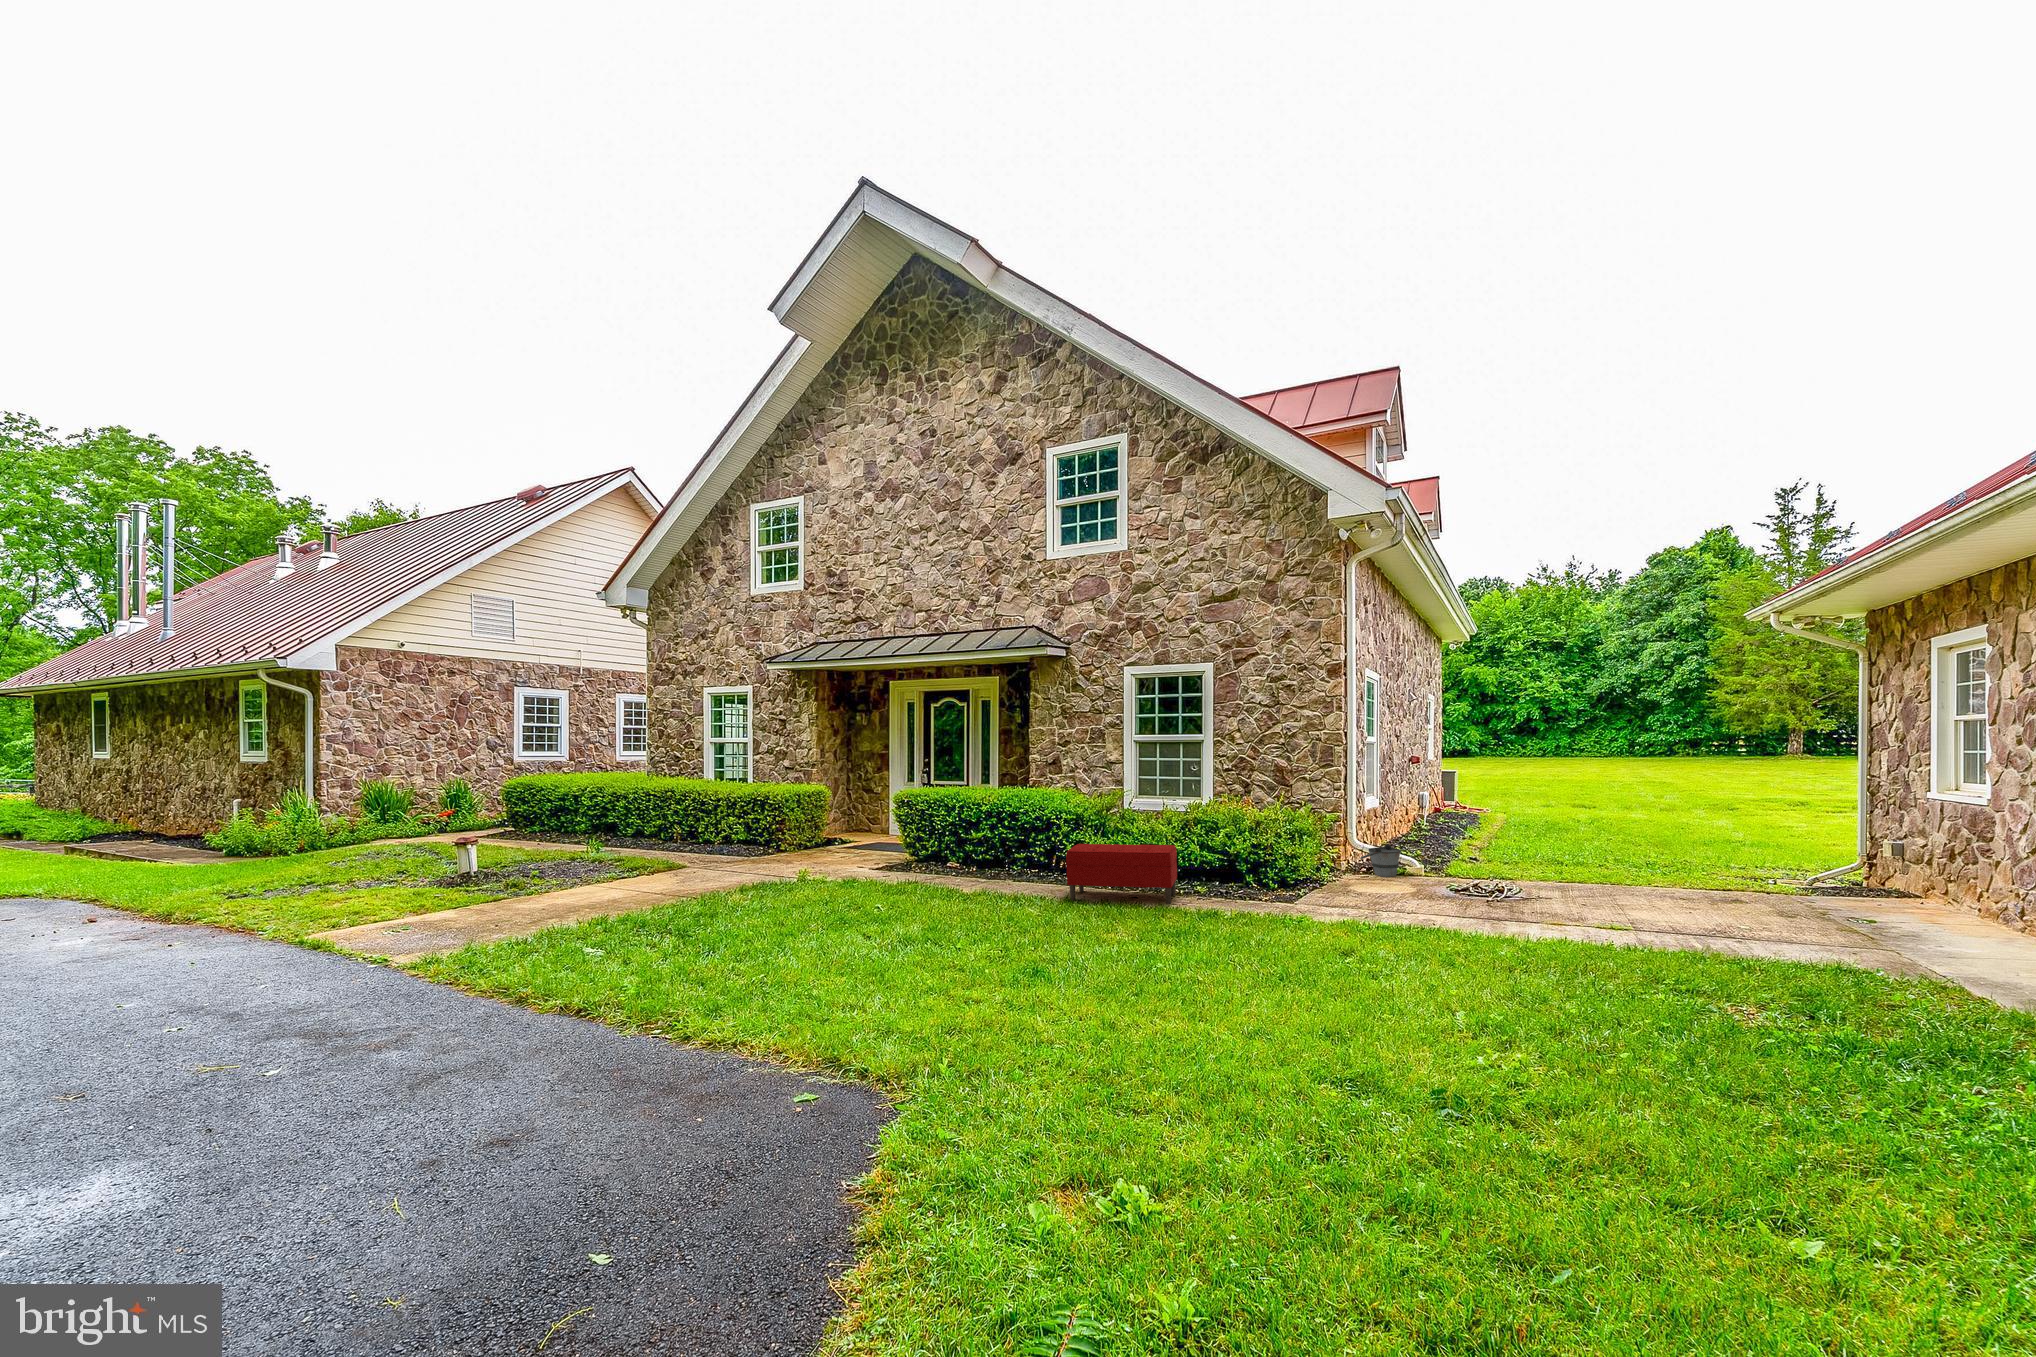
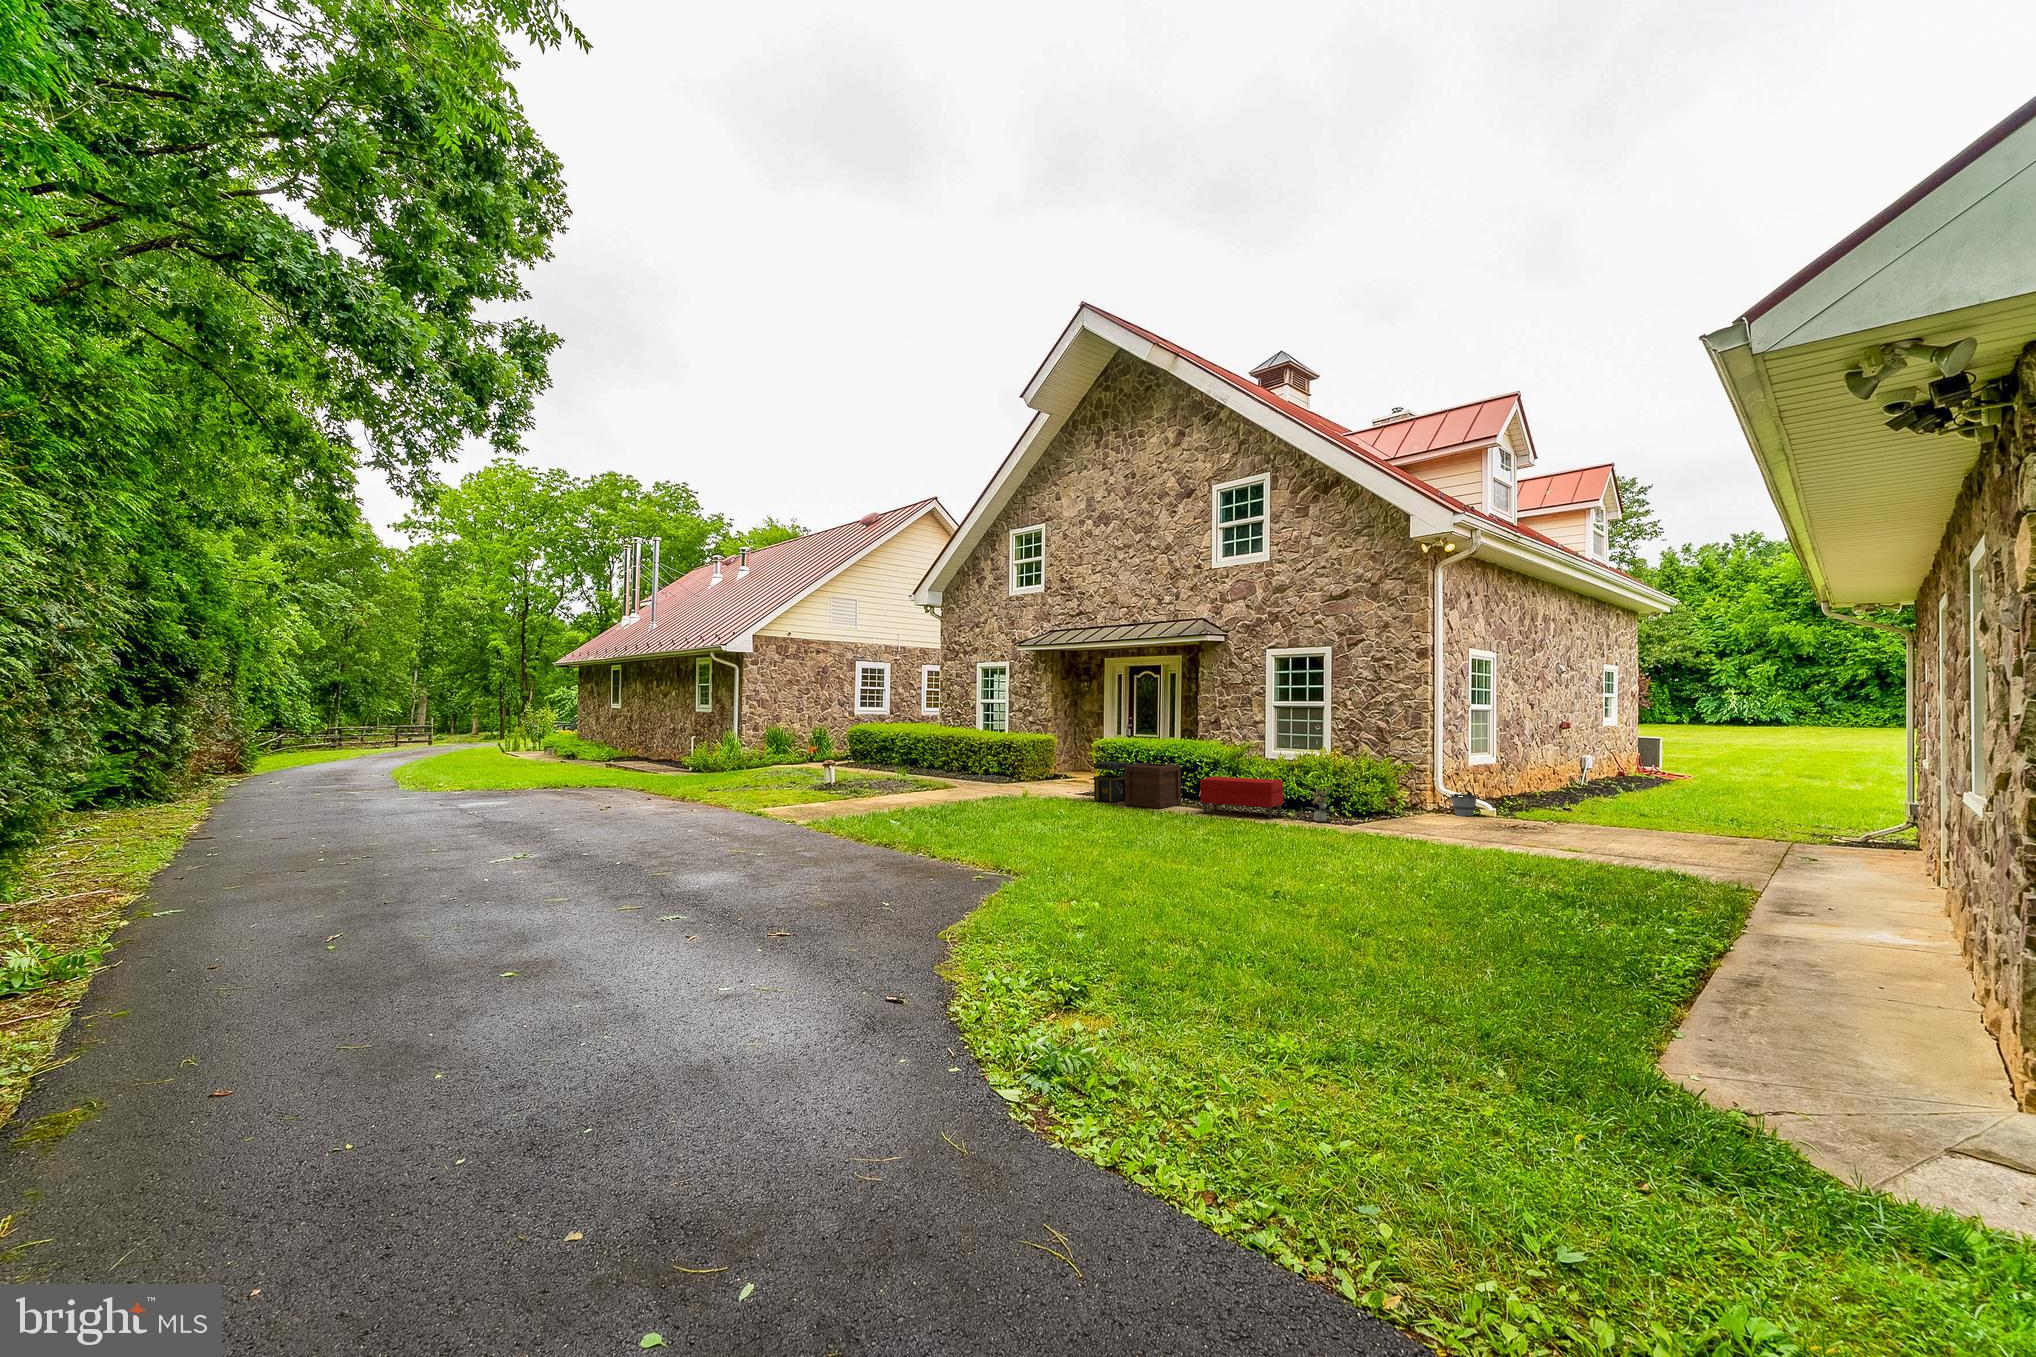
toolbox: none [898,827,949,889] -> present [1093,761,1128,803]
wooden crate: none [949,827,1027,897] -> present [1125,763,1181,809]
potted plant: none [1211,851,1256,903] -> present [1305,785,1334,821]

